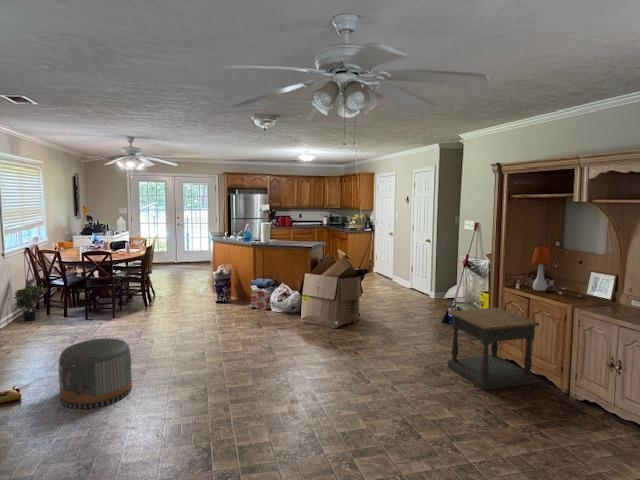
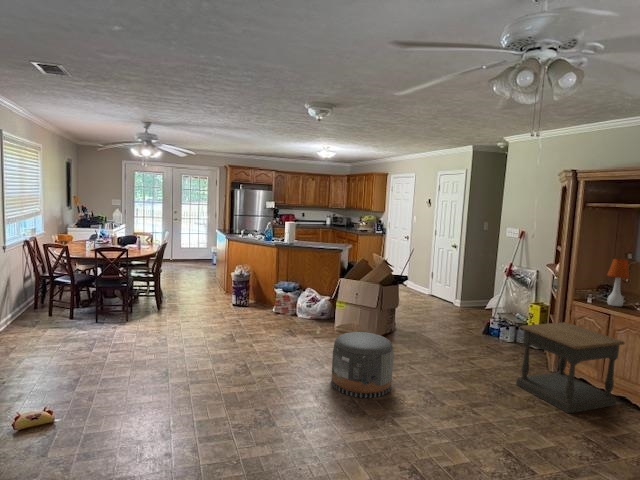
potted plant: present [14,284,47,321] -> none [14,282,52,323]
pouf: present [59,338,132,409] -> present [331,332,393,398]

